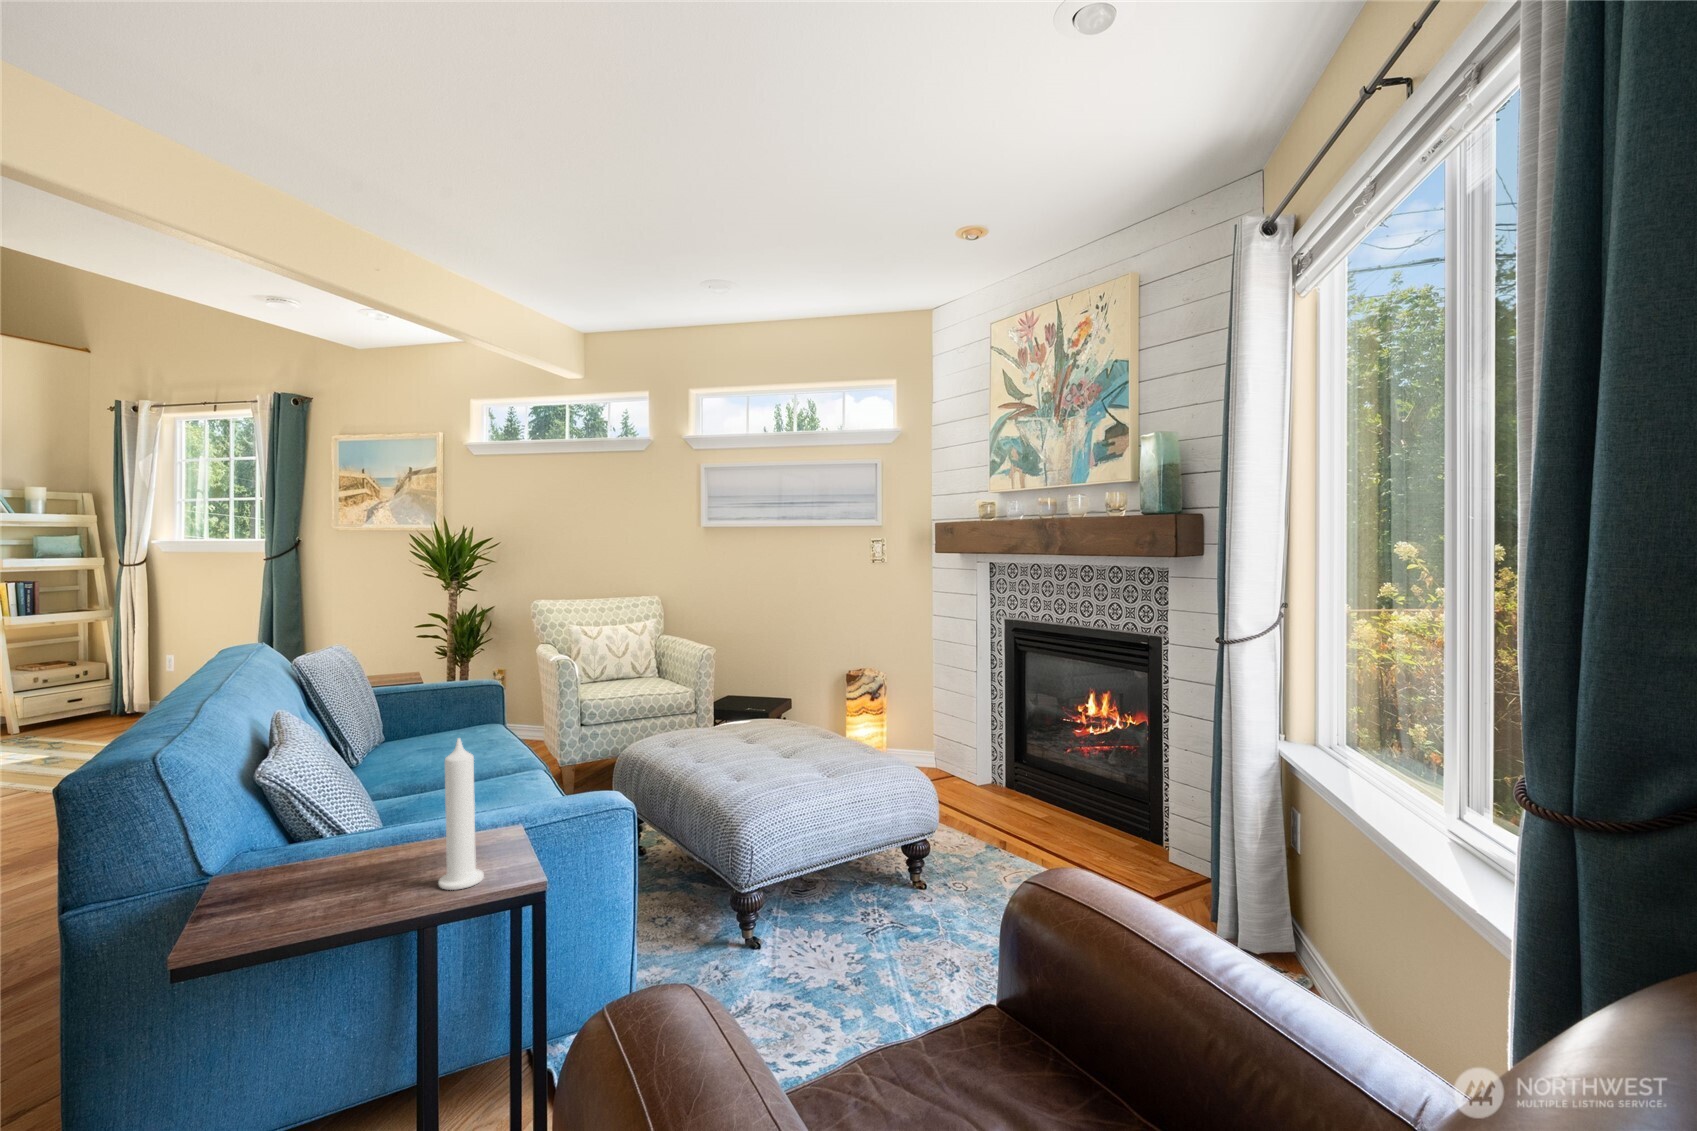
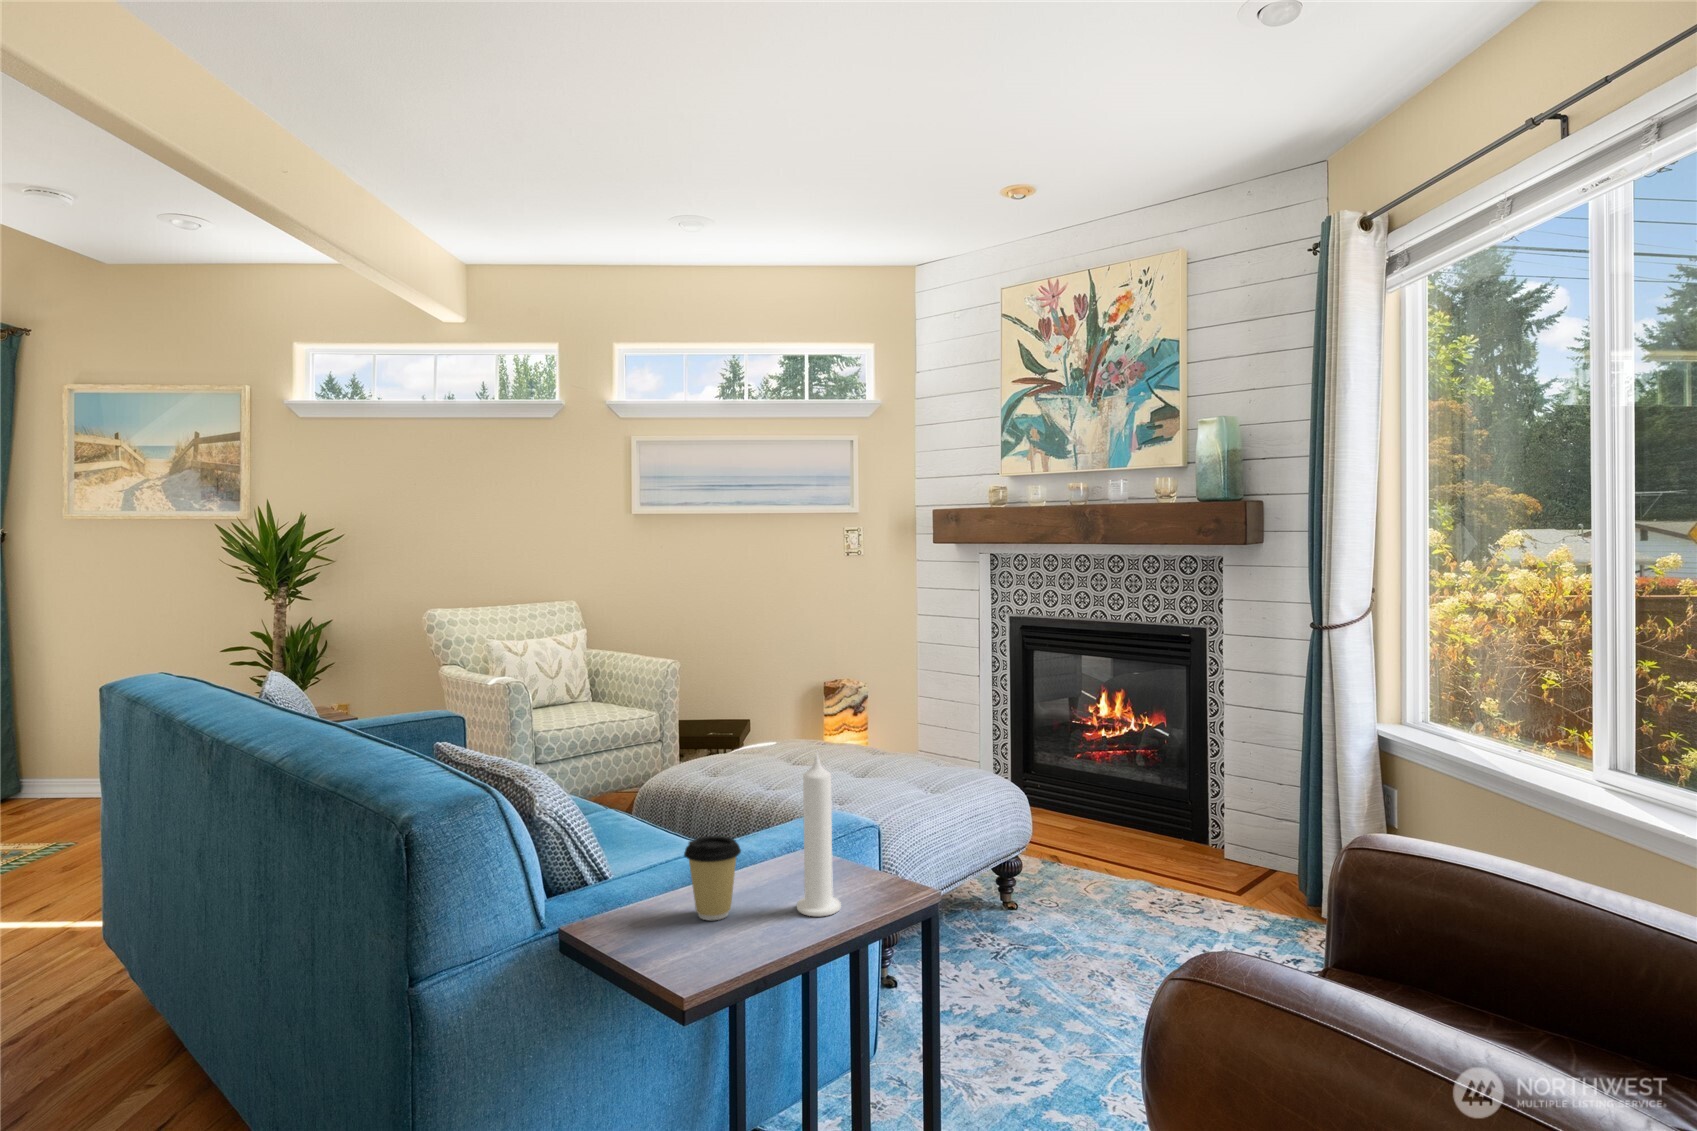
coffee cup: none [342,806,402,883] -> present [684,836,741,920]

